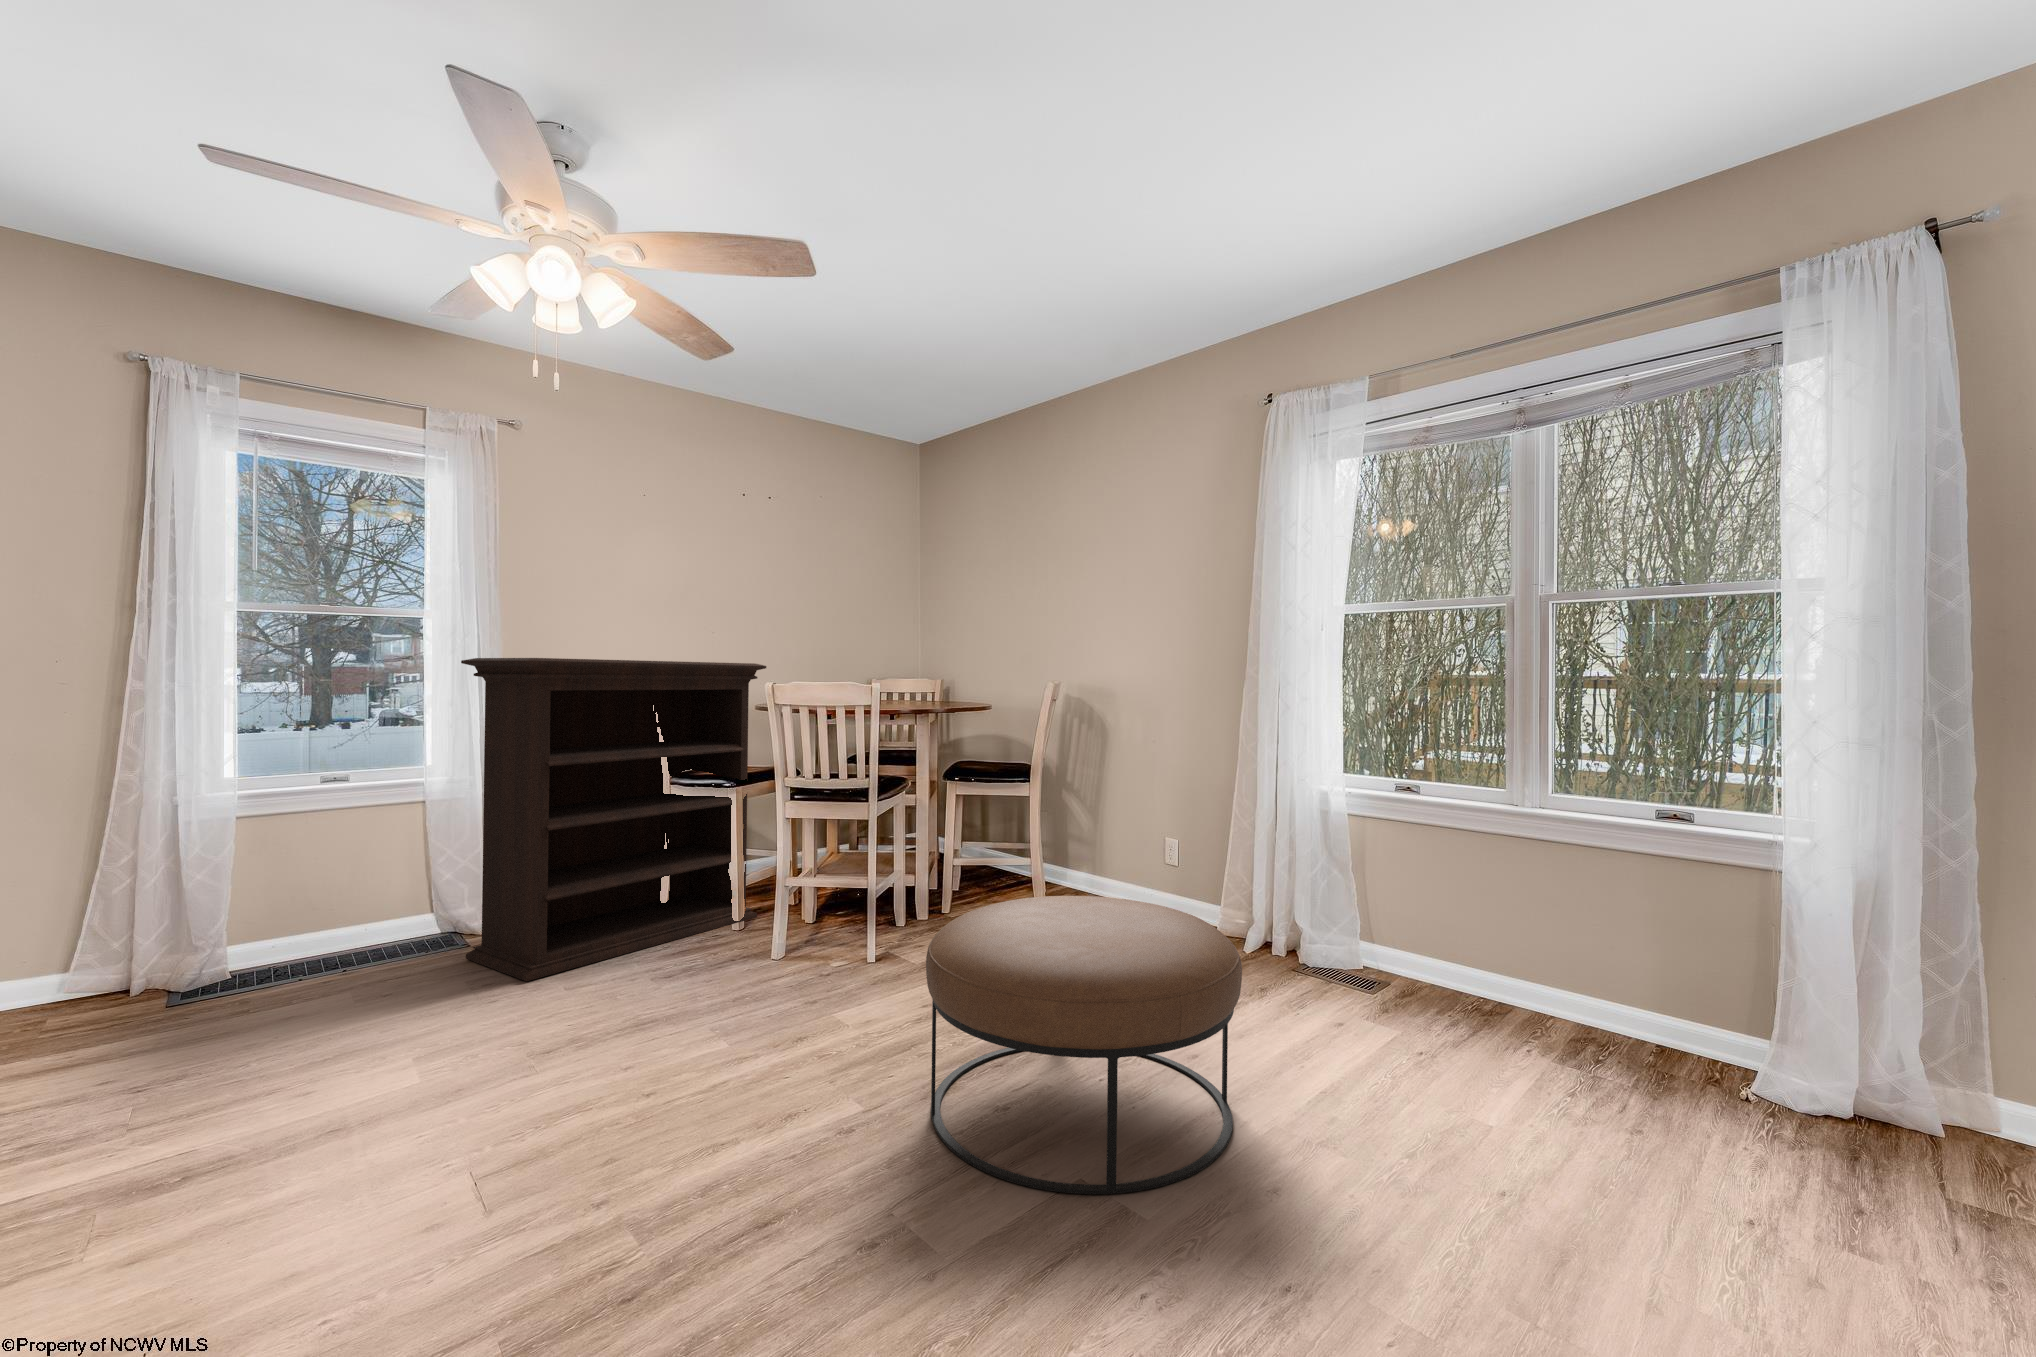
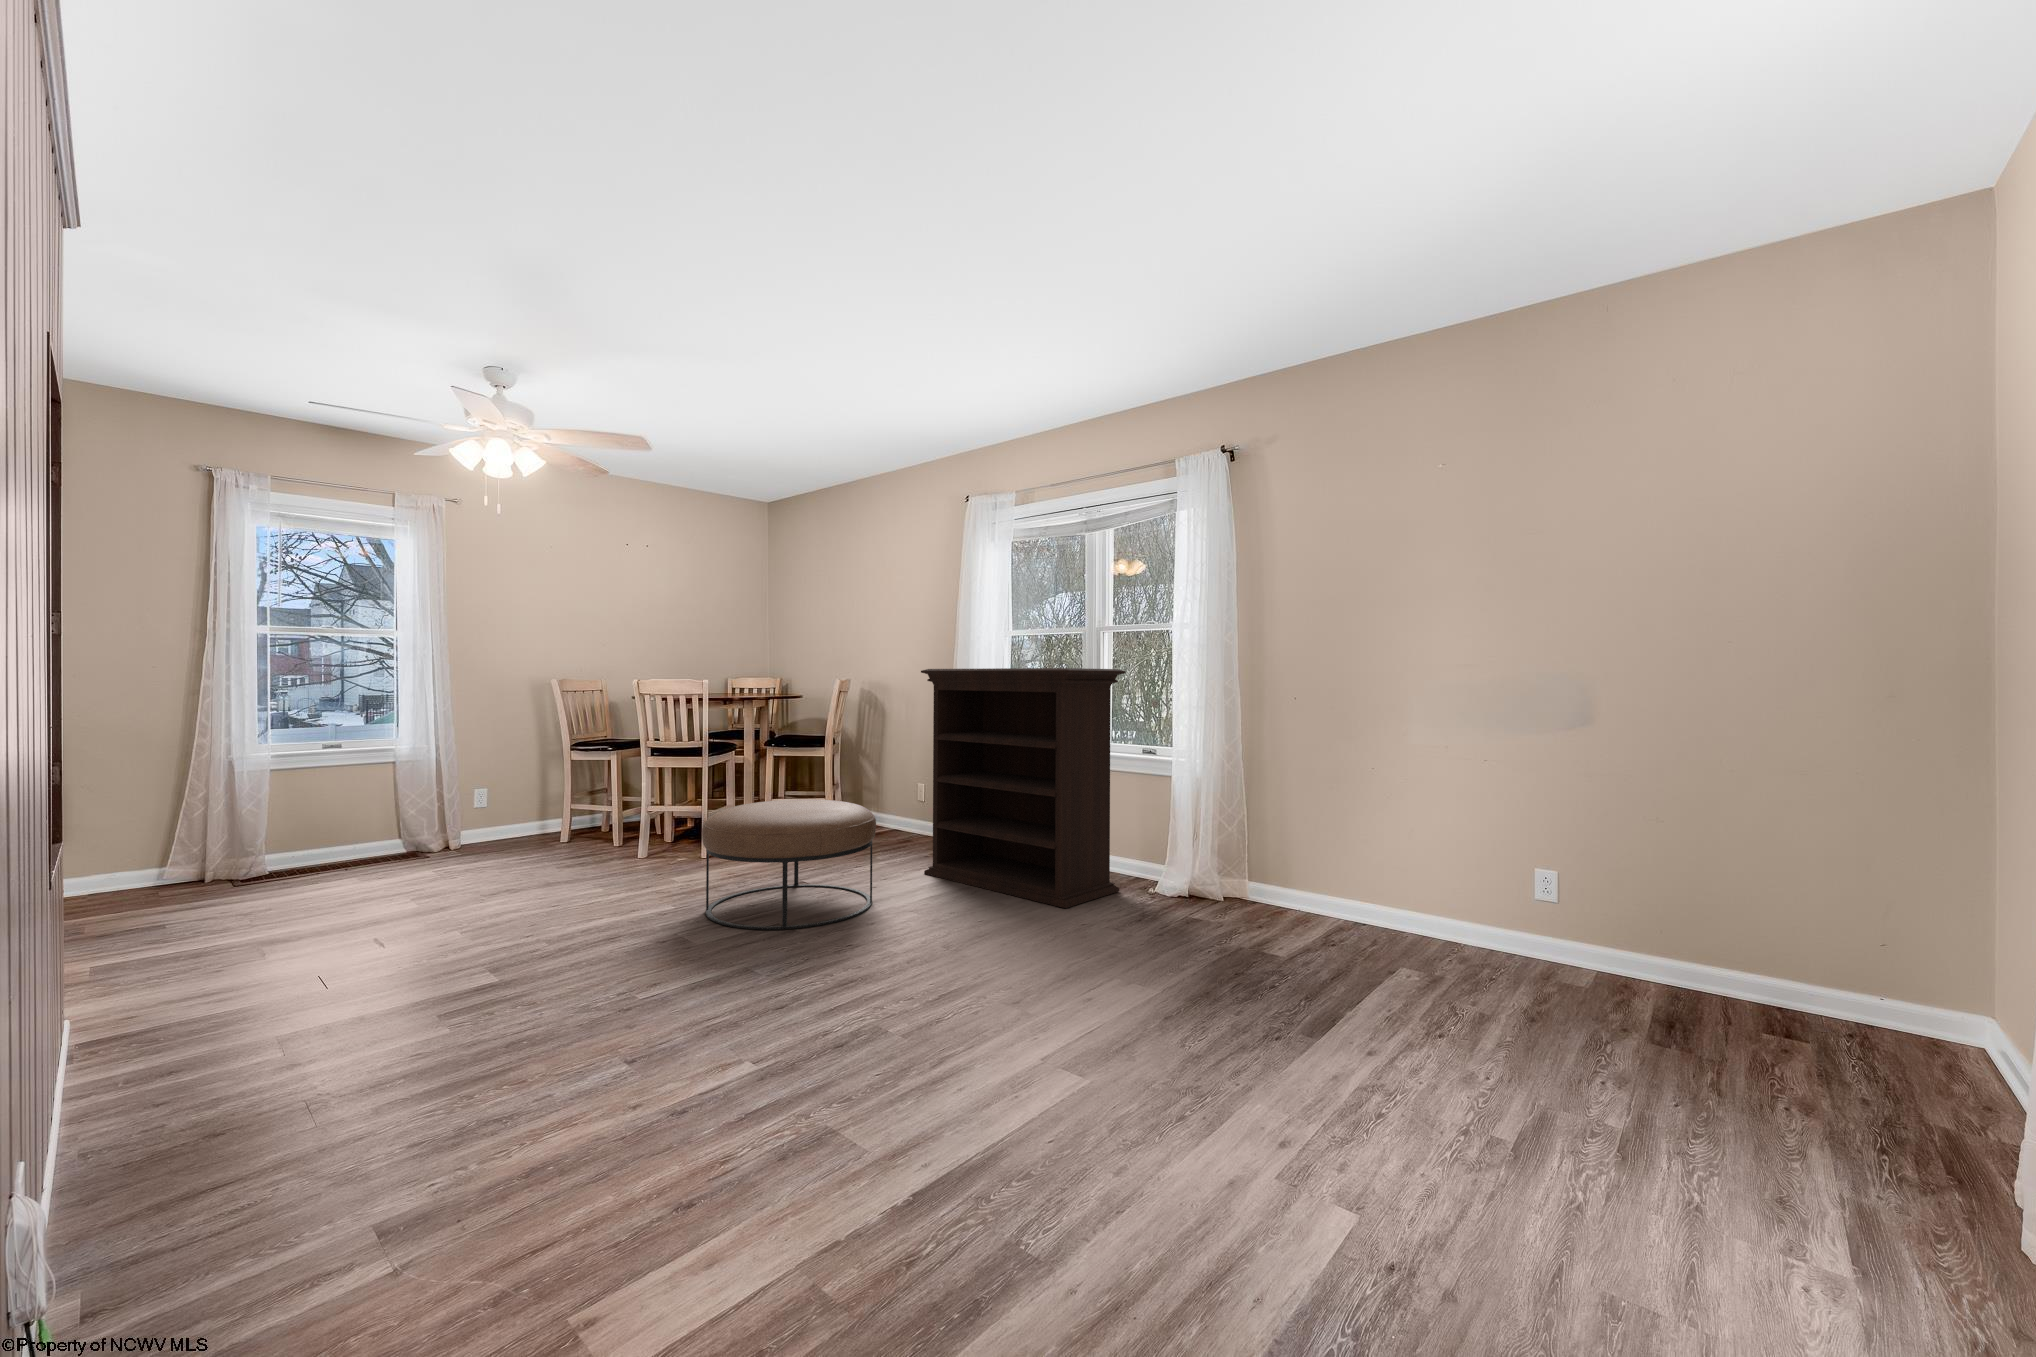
bookshelf: present [461,658,766,981] -> present [921,668,1126,908]

